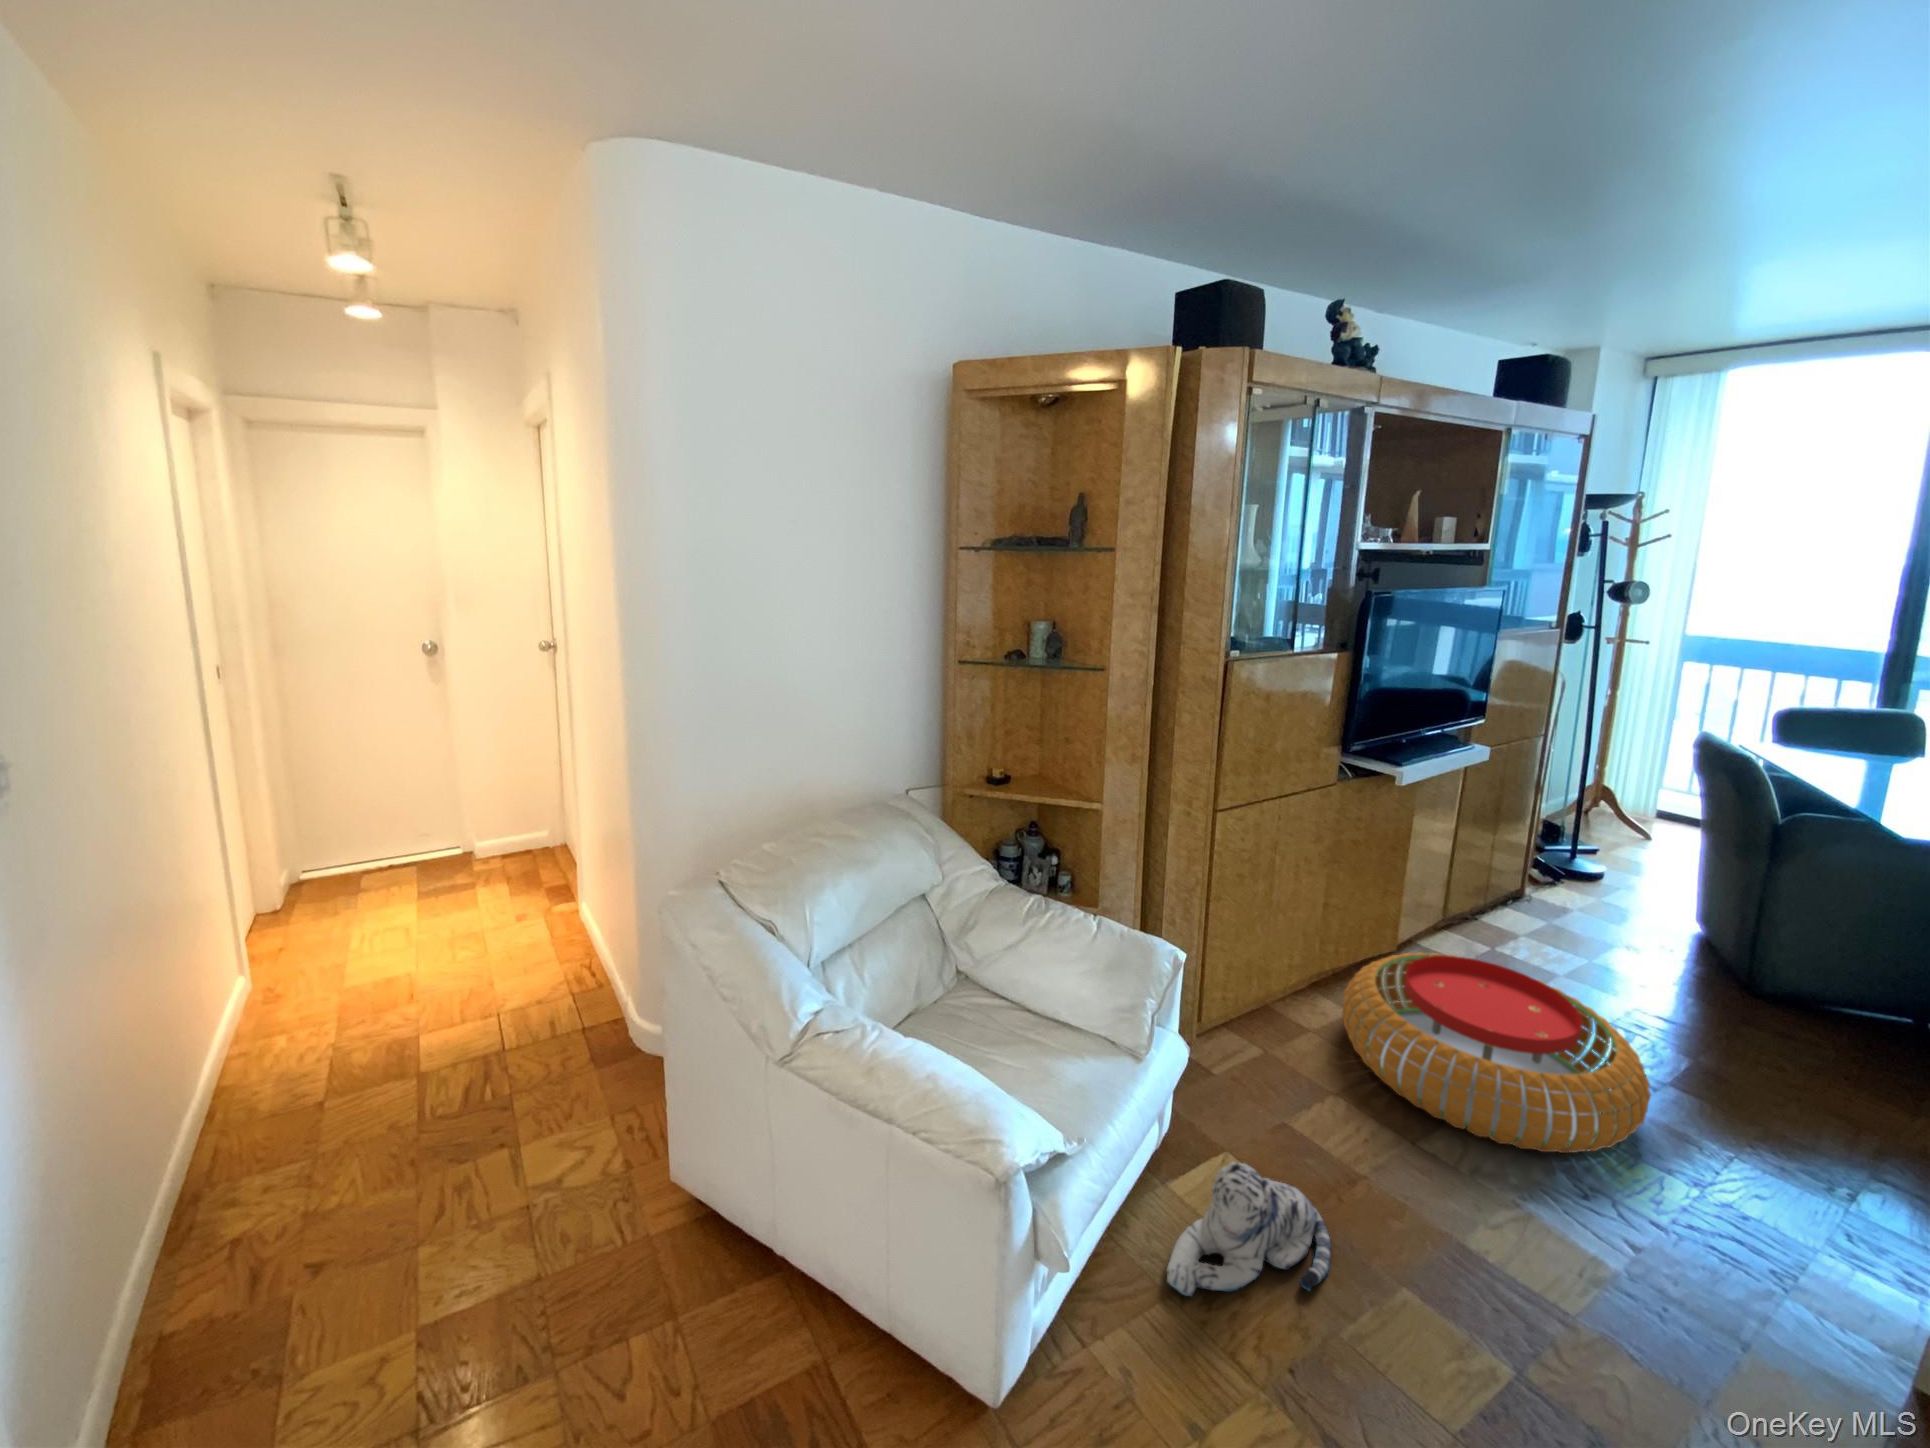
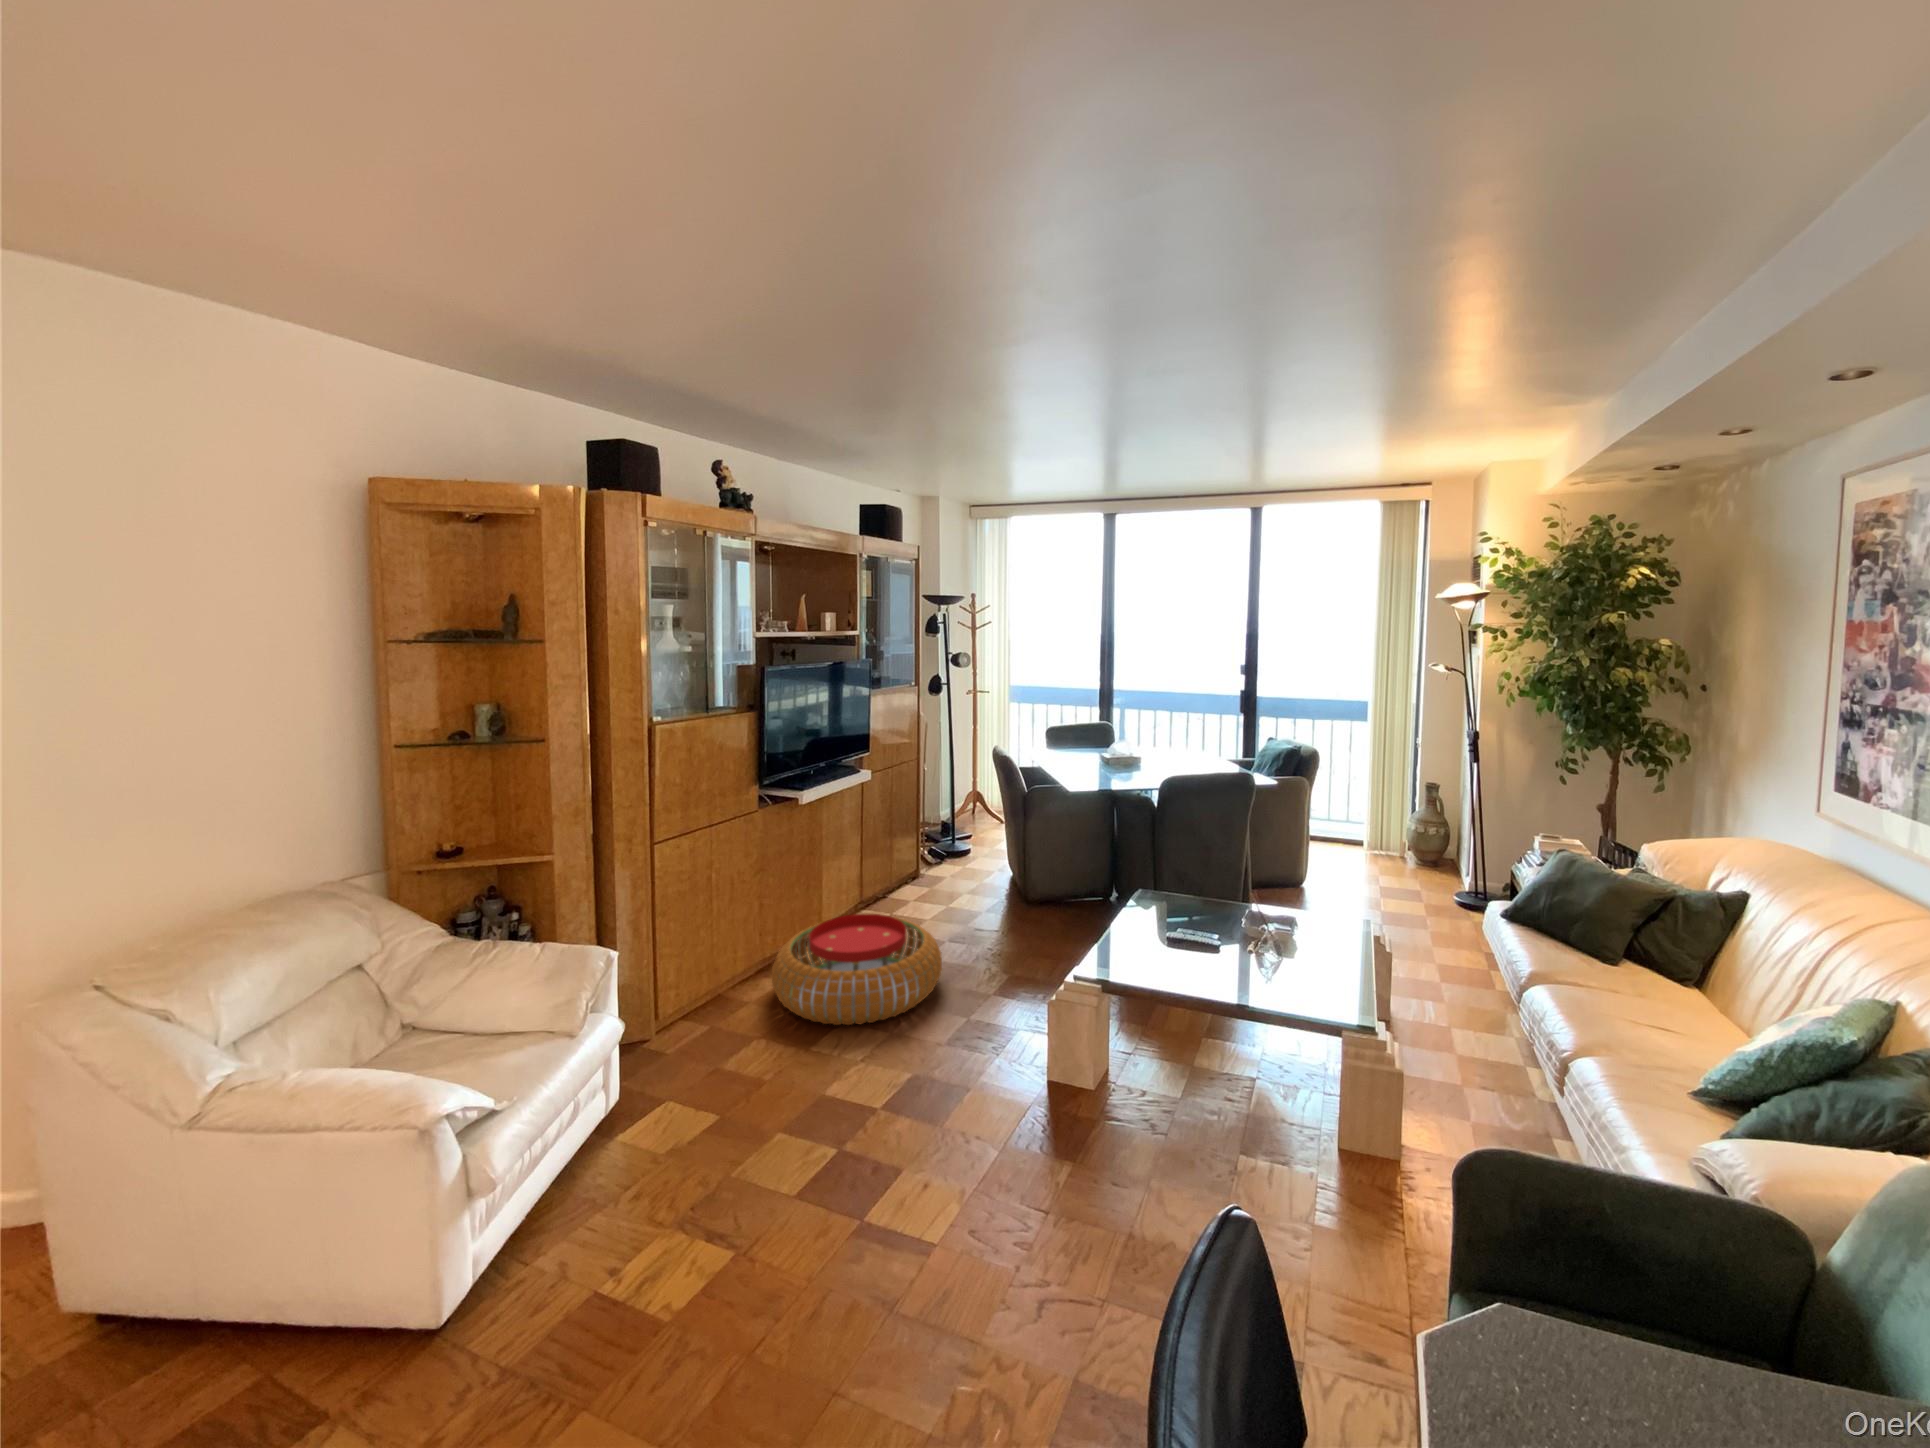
plush toy: present [1166,1162,1331,1296] -> none [603,1084,736,1197]

